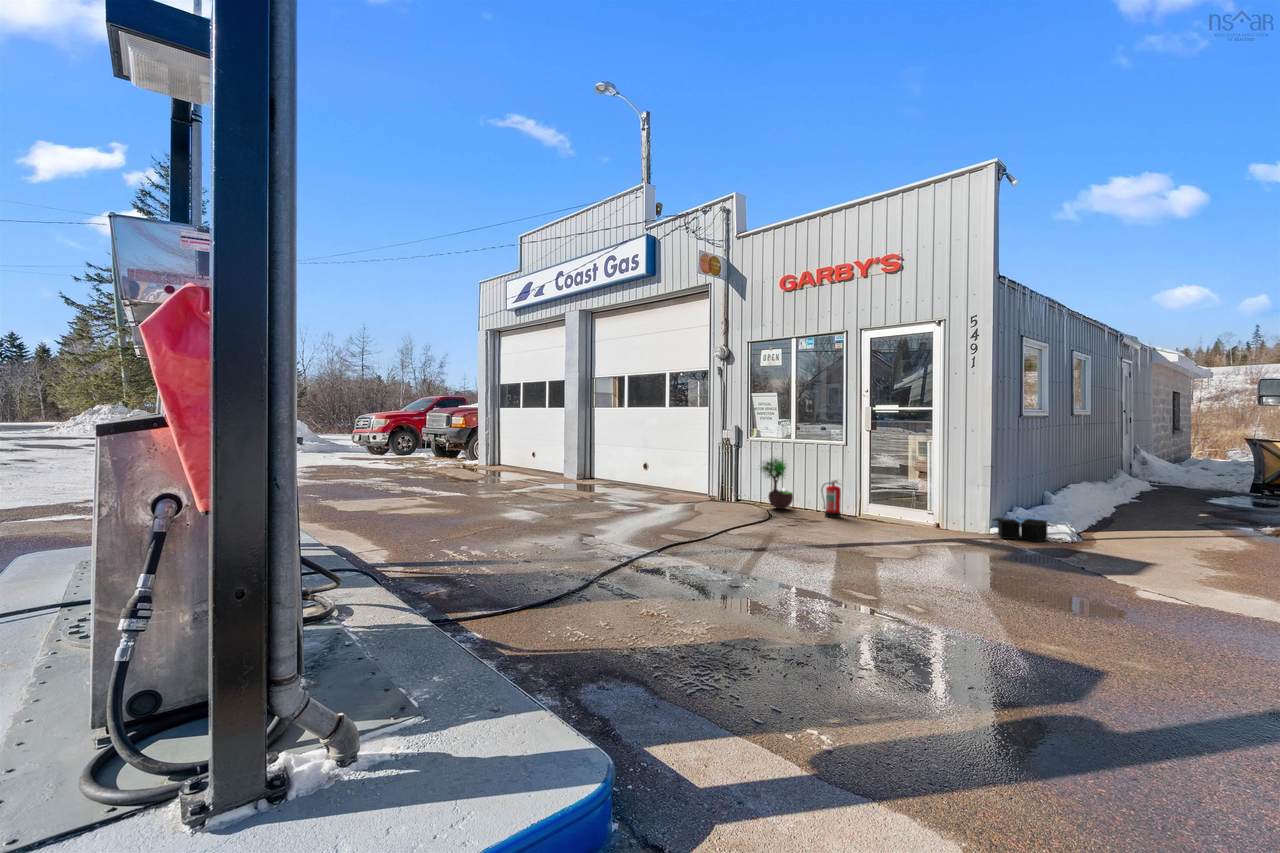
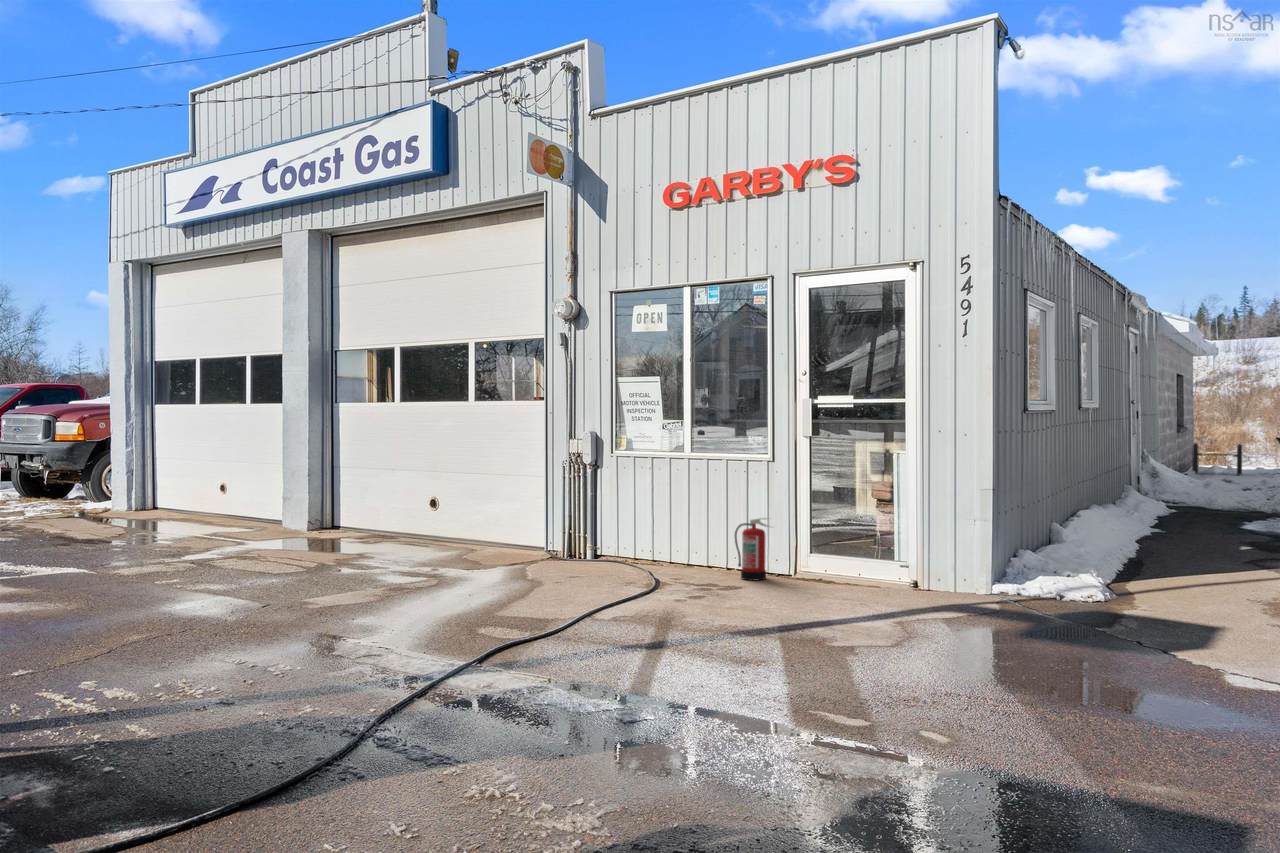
bench: none [1182,441,1225,464] -> present [1192,443,1242,475]
potted tree: present [761,458,793,509] -> none [629,476,688,569]
storage bin: present [993,518,1048,542] -> none [998,570,1084,606]

